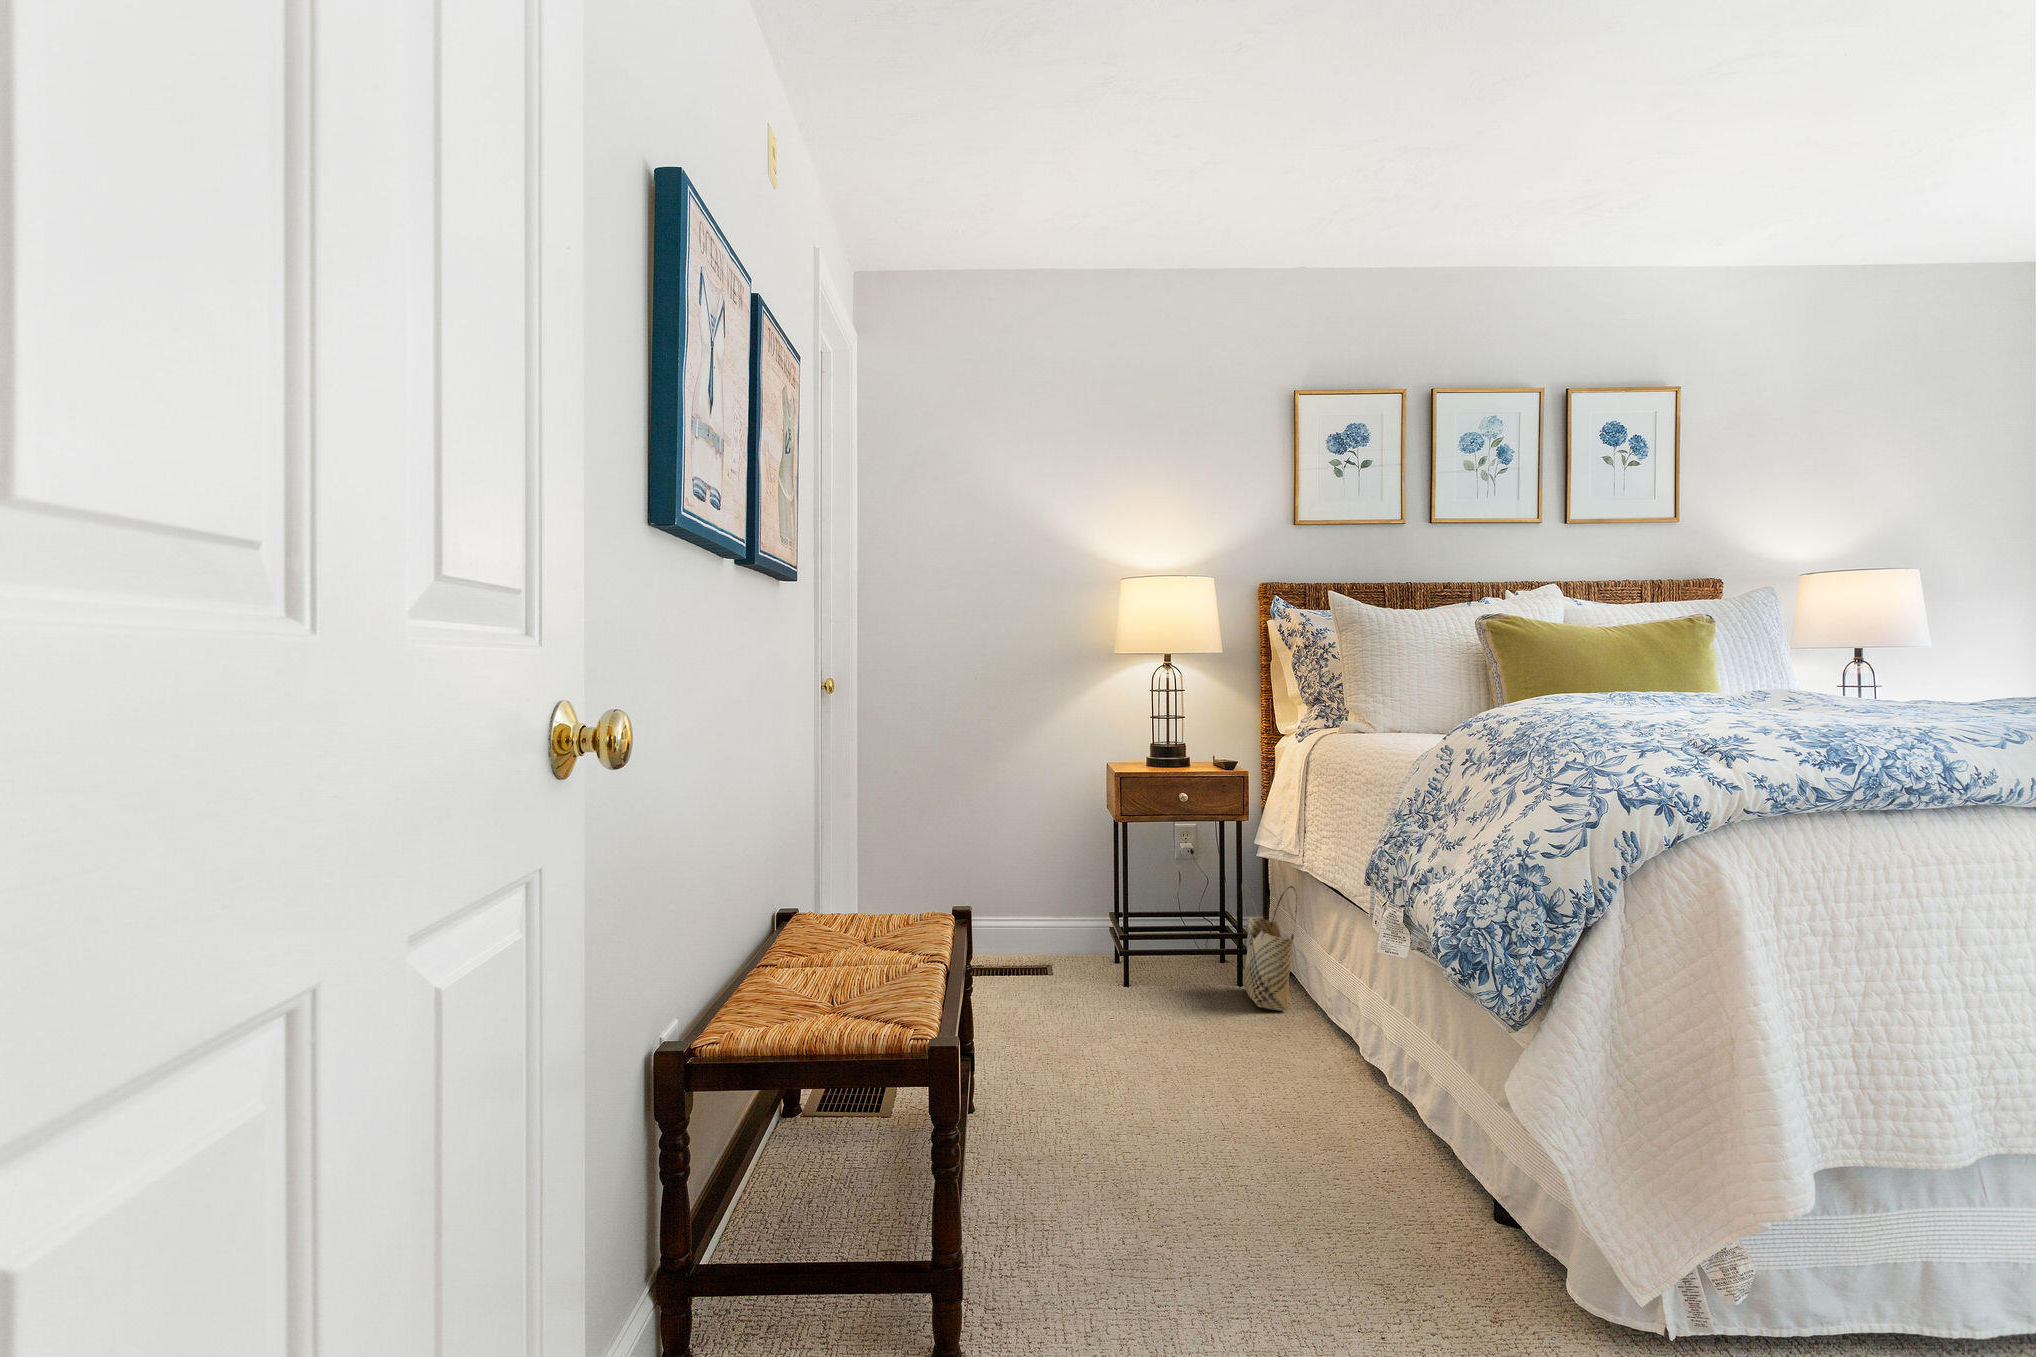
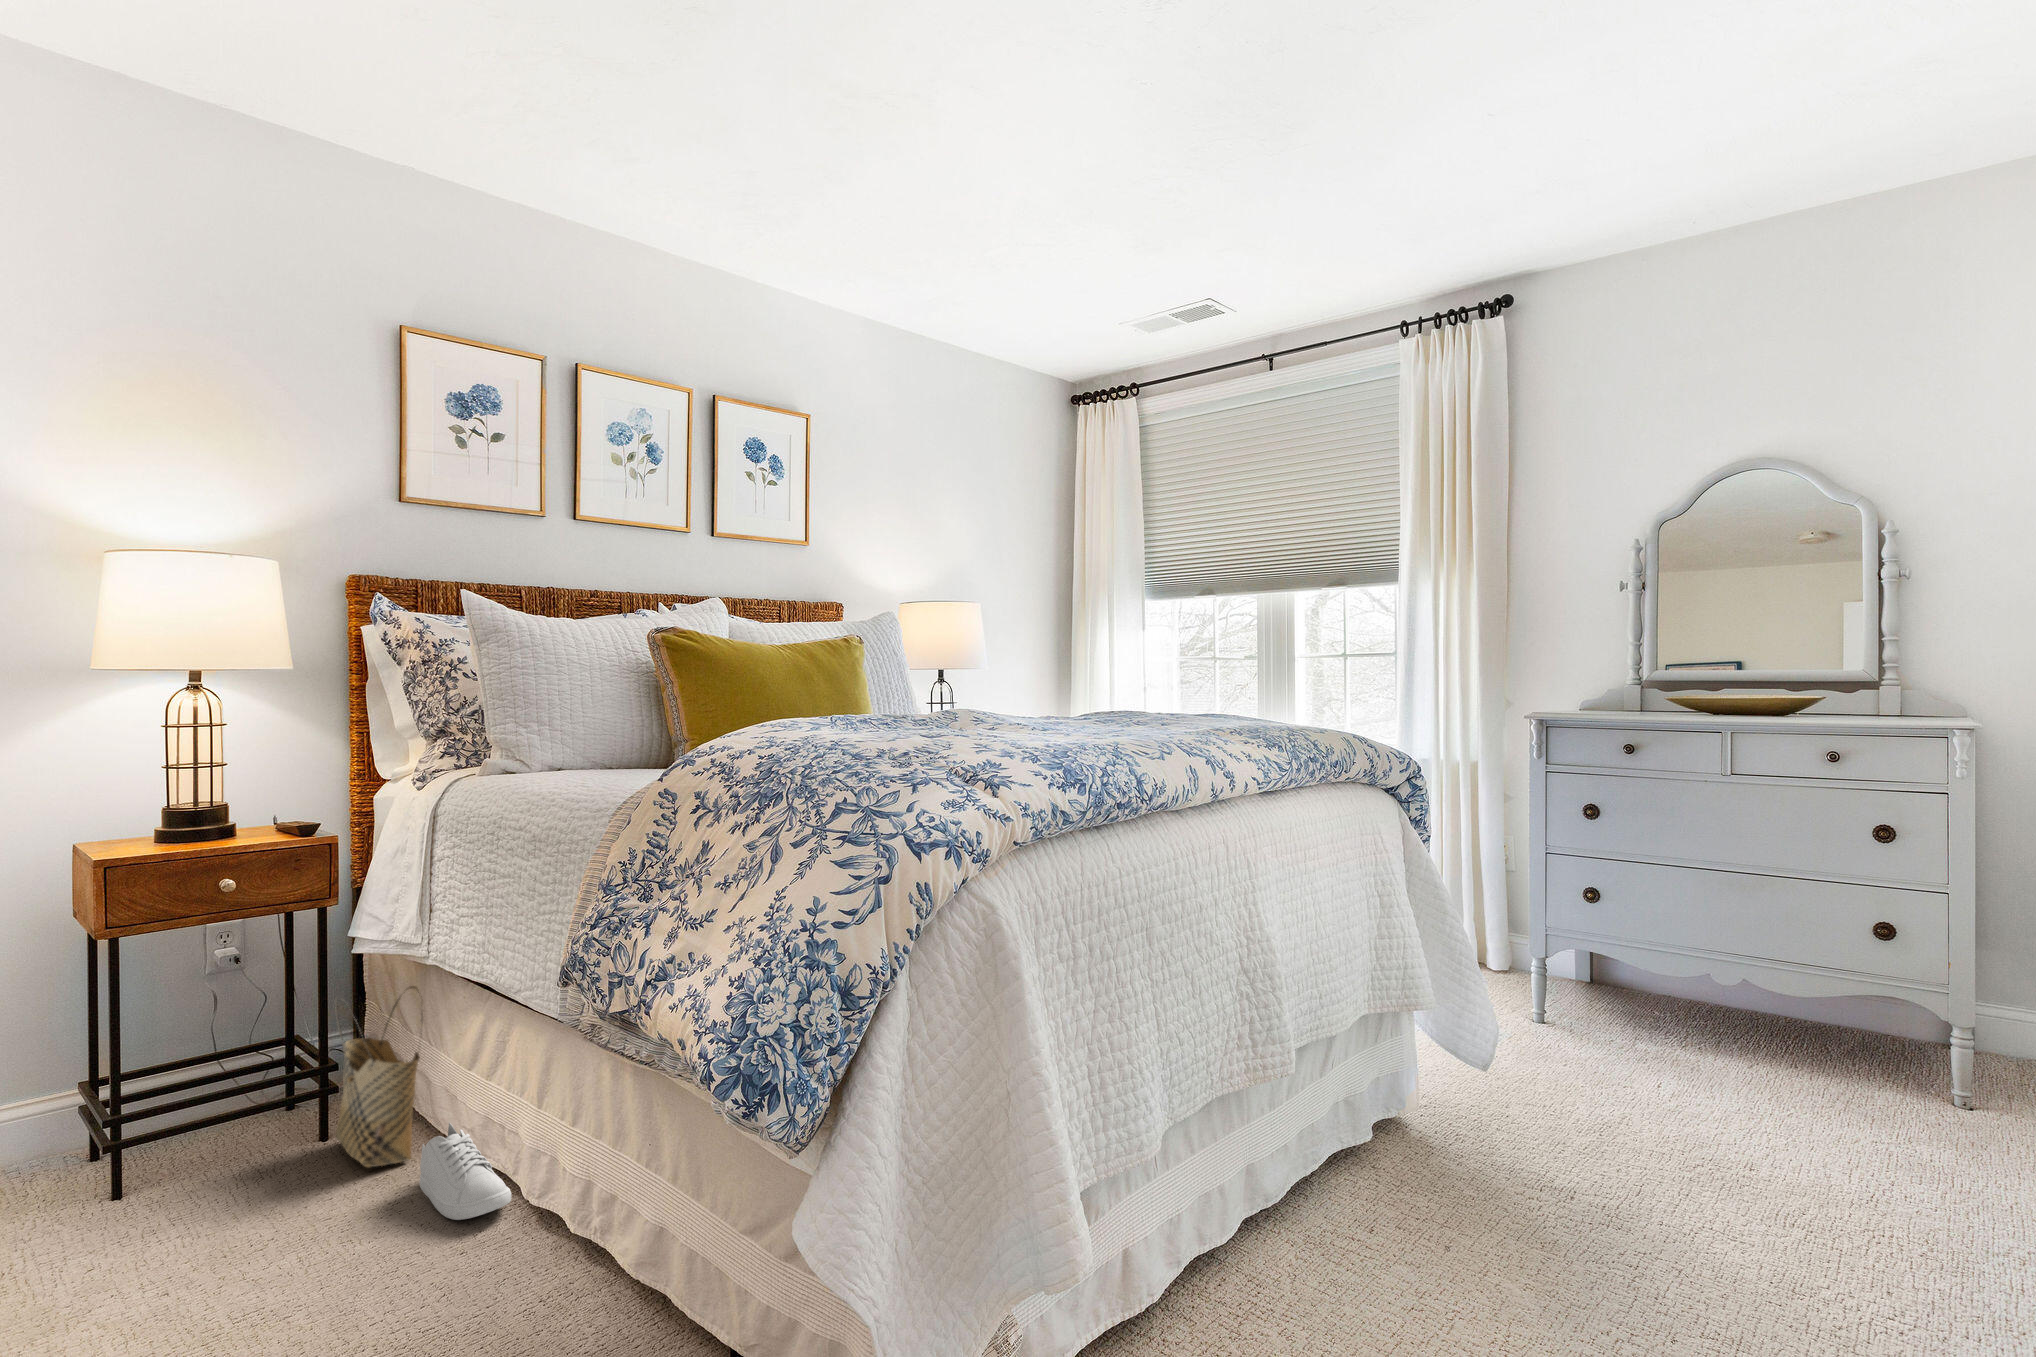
shoe: none [1289,988,1347,1054] -> present [420,1122,511,1220]

